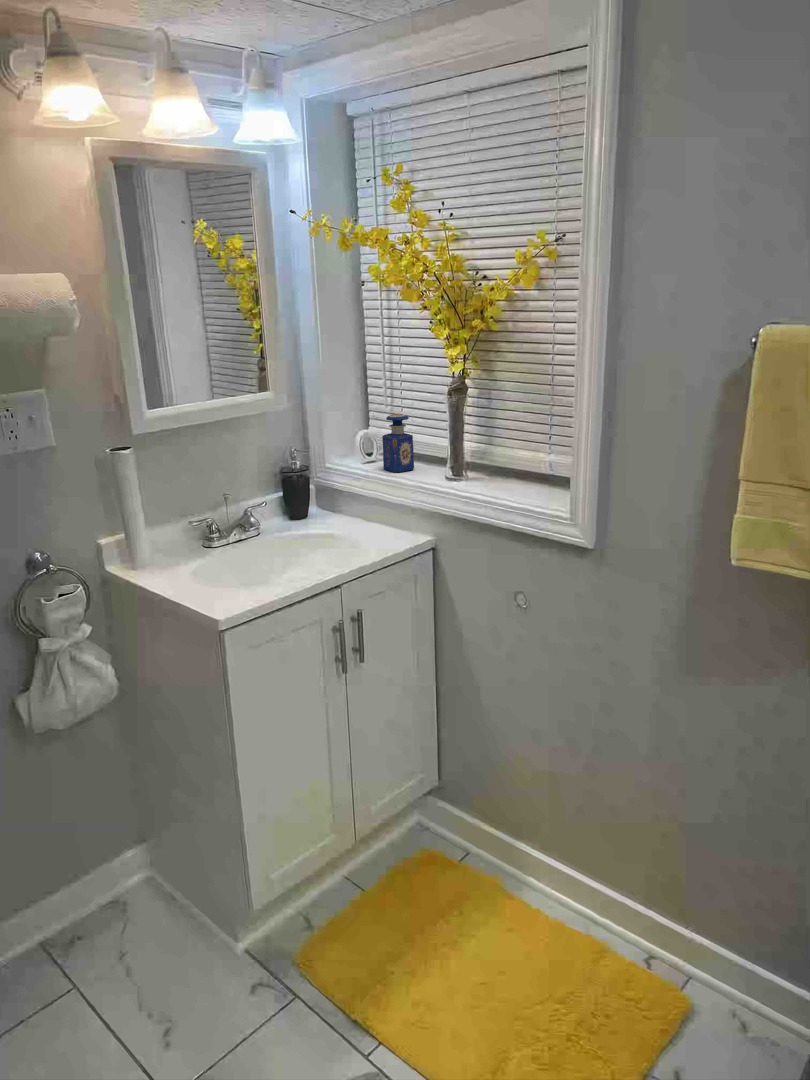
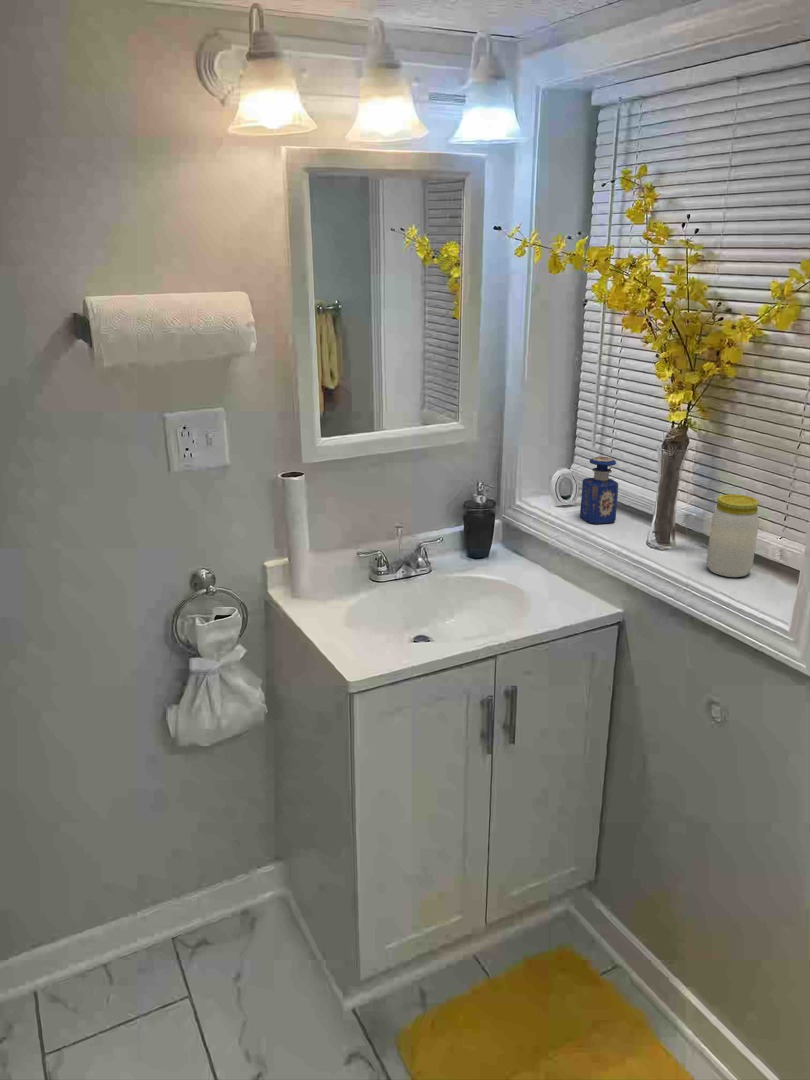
jar: none [496,425,533,492] -> present [707,494,759,577]

